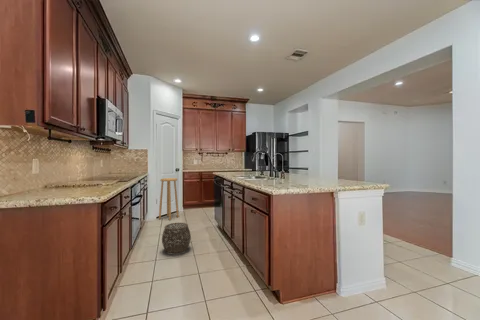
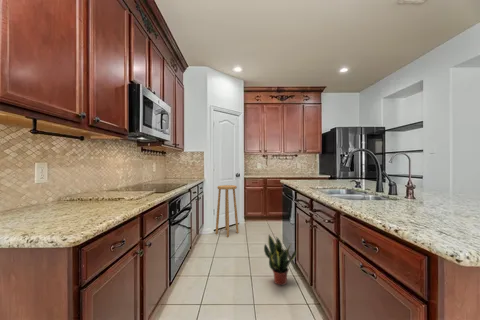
potted plant: none [202,209,224,243] -> present [264,235,296,285]
woven basket: present [162,223,191,253] -> none [209,250,248,299]

